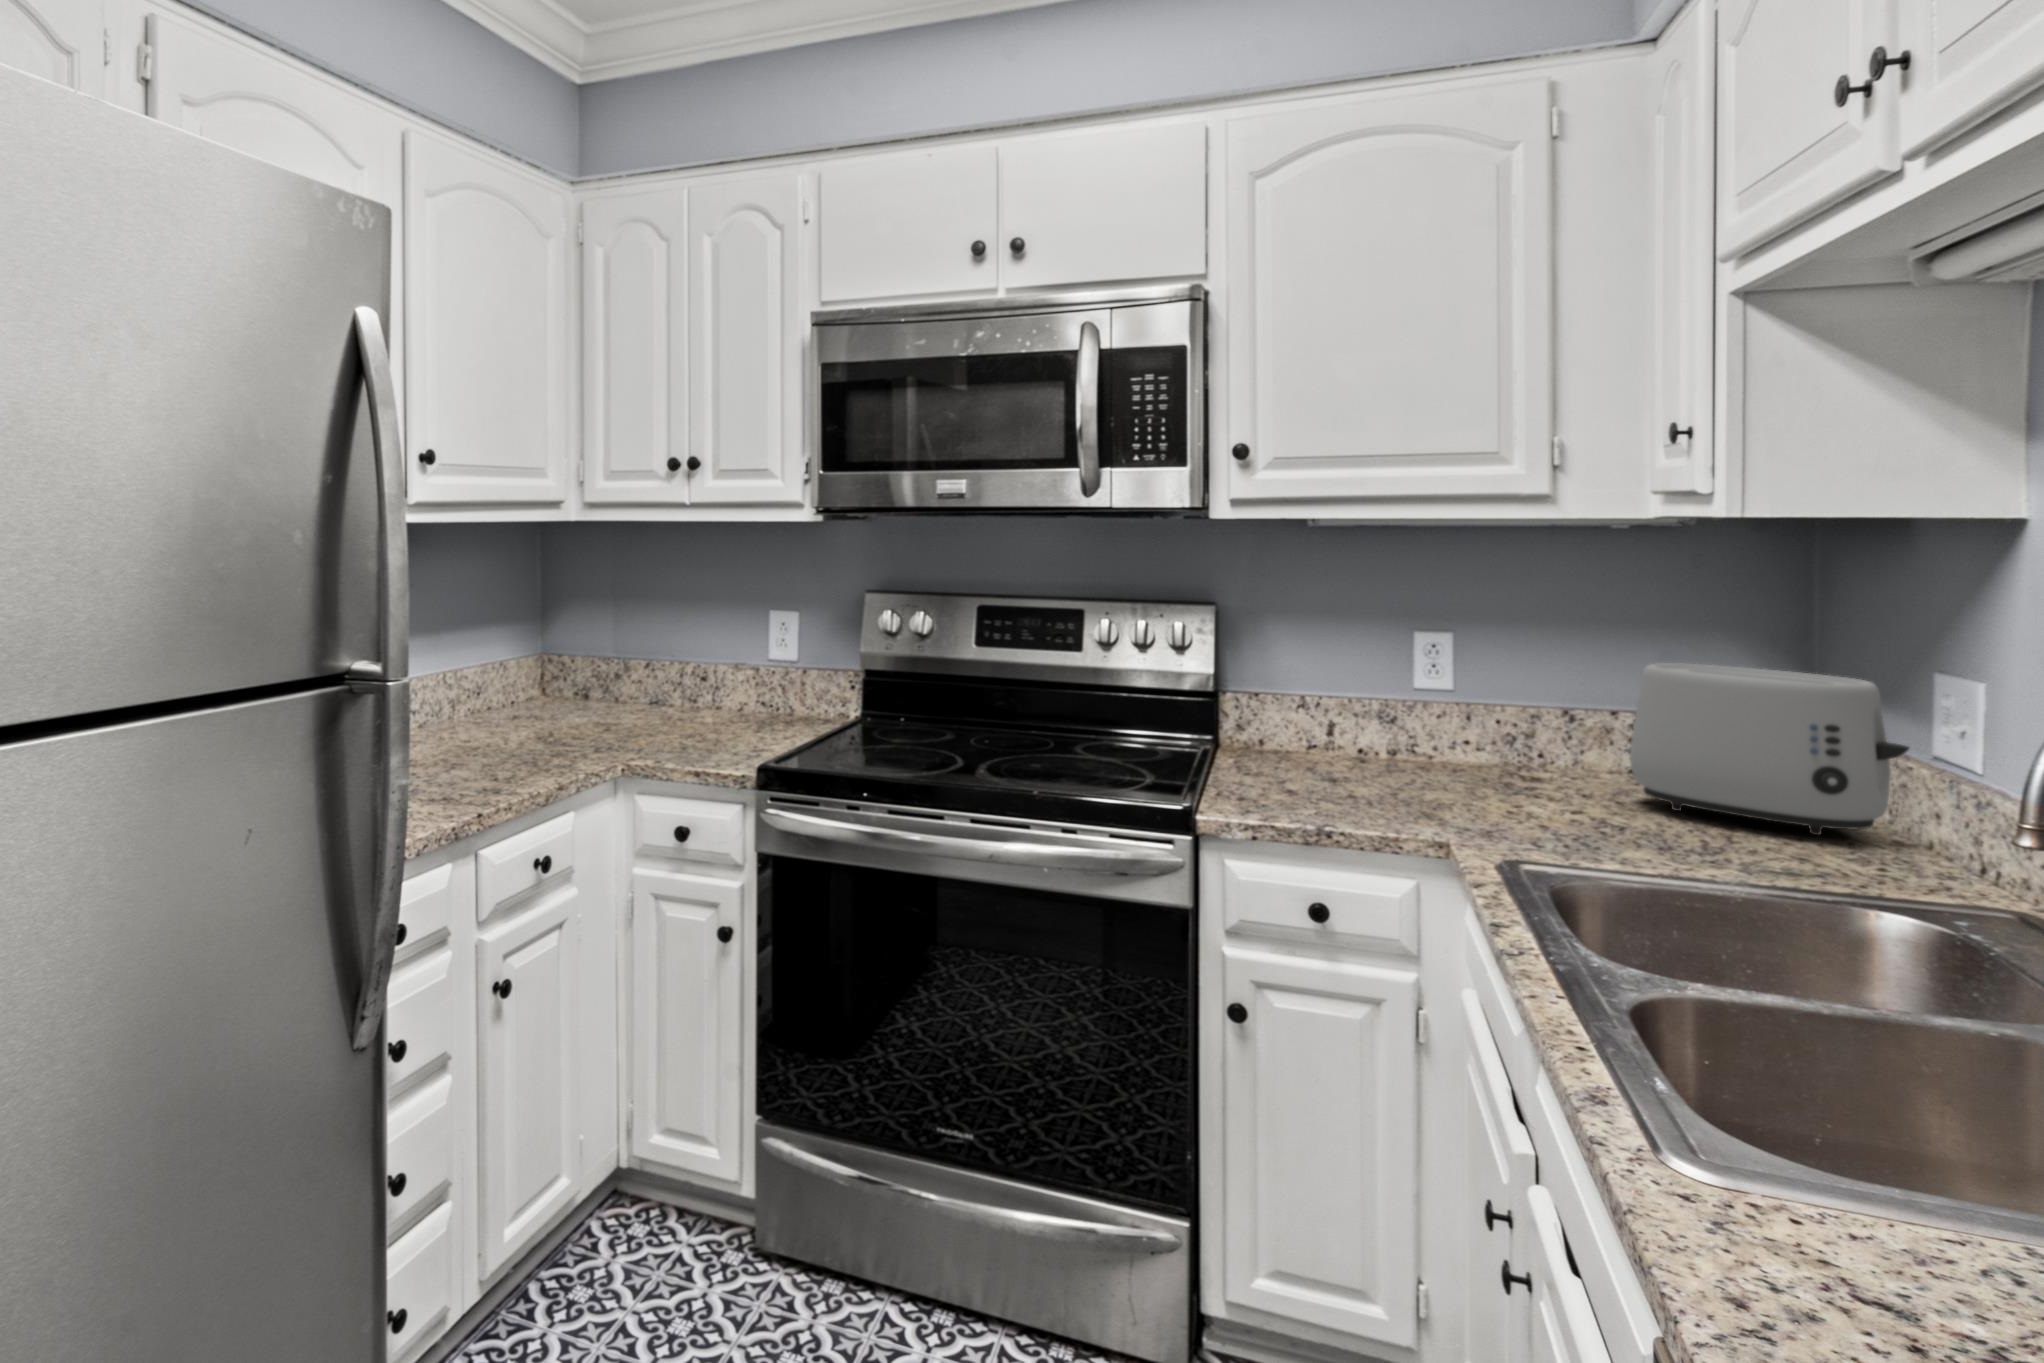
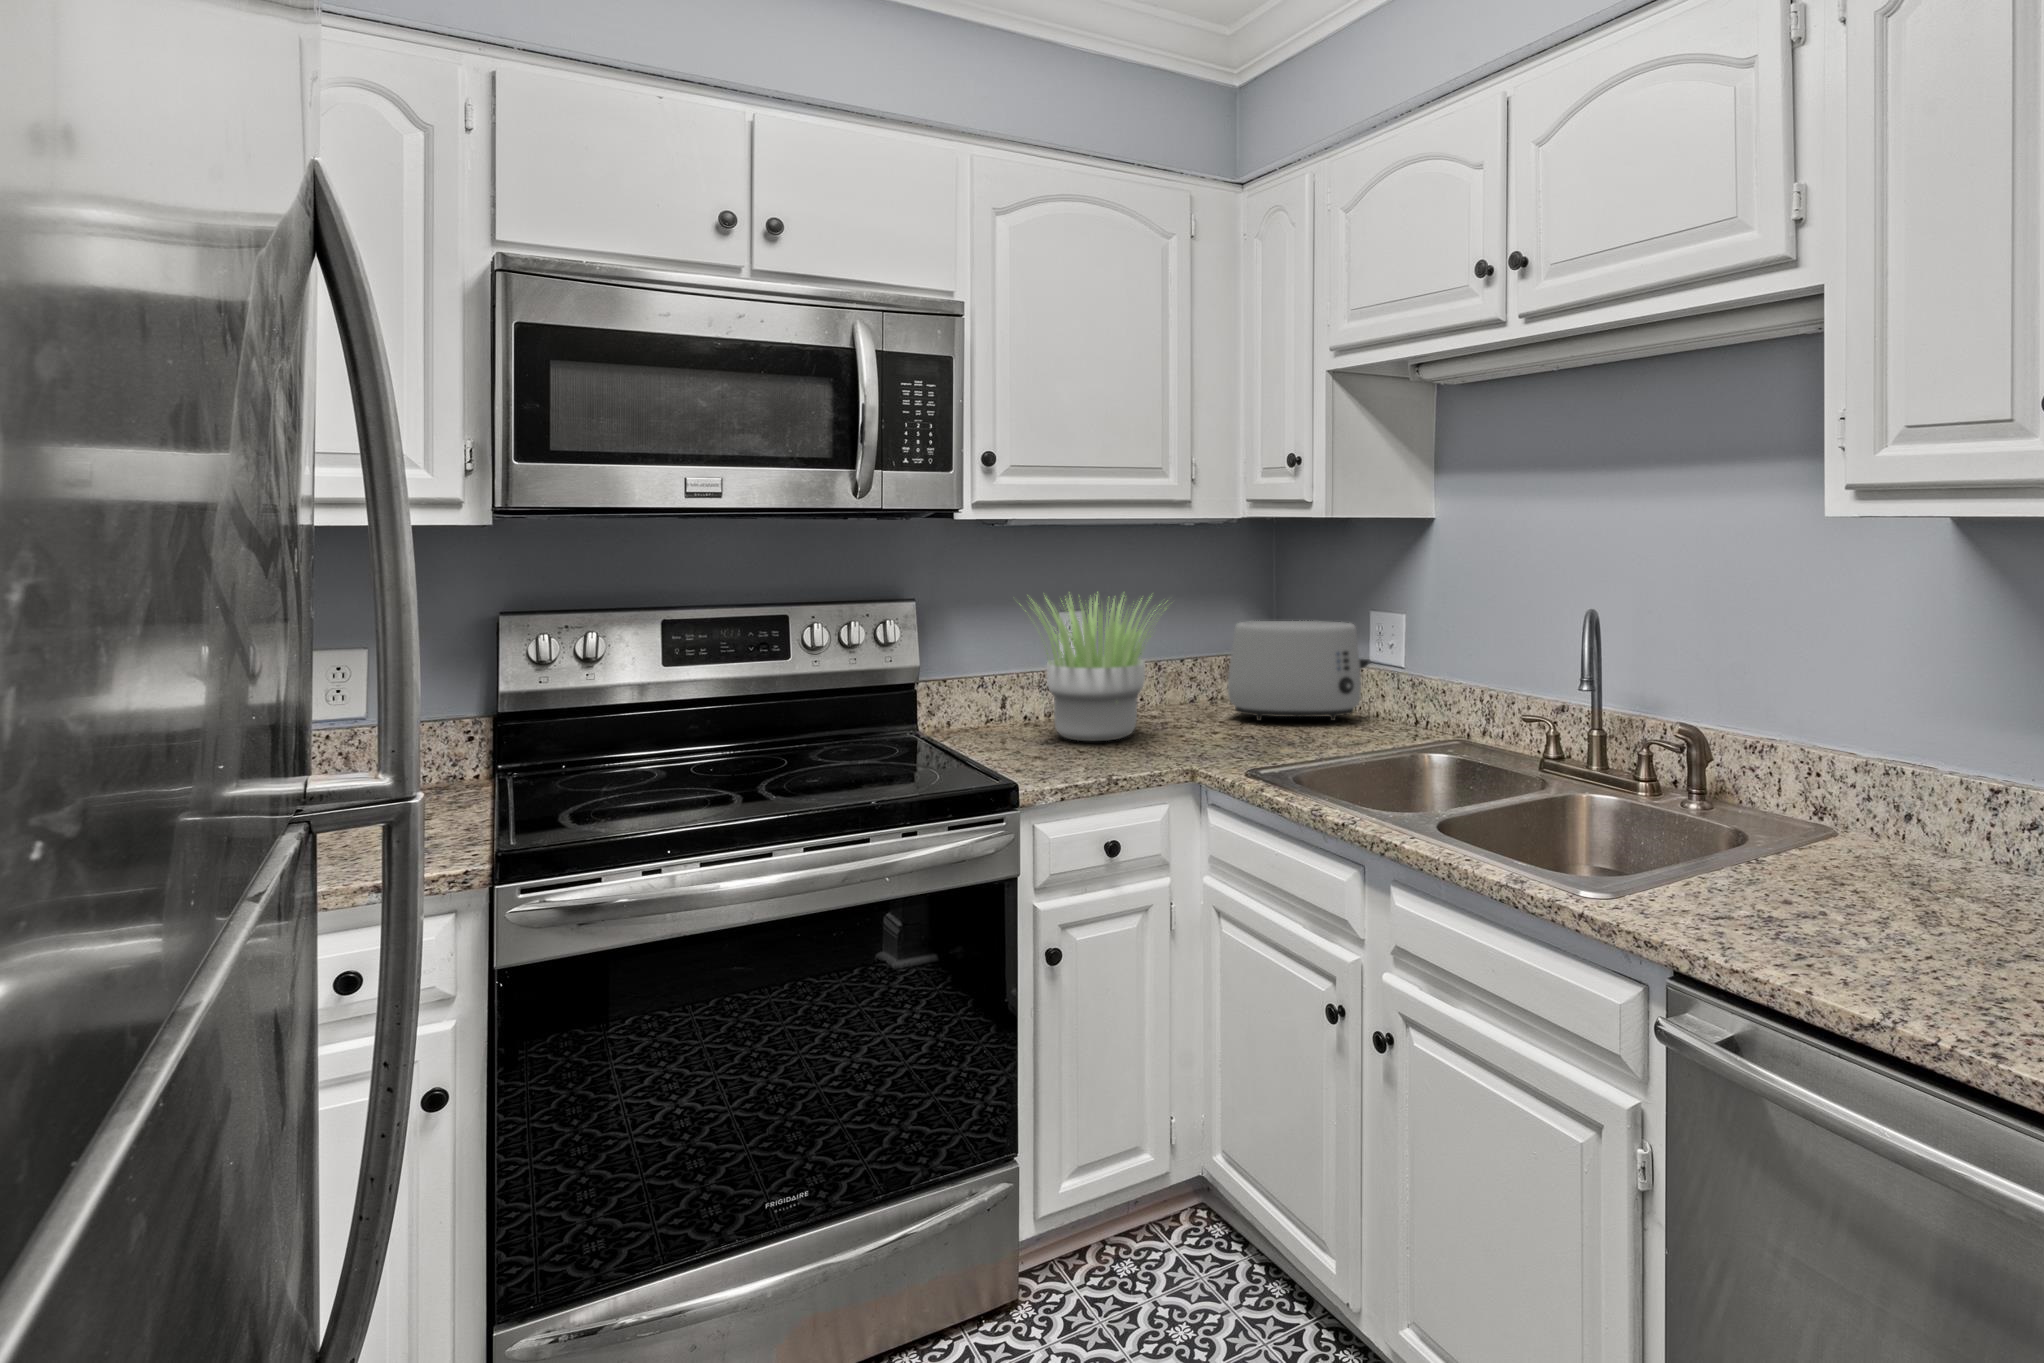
potted plant: none [1281,603,1505,792] -> present [1031,597,1167,741]

